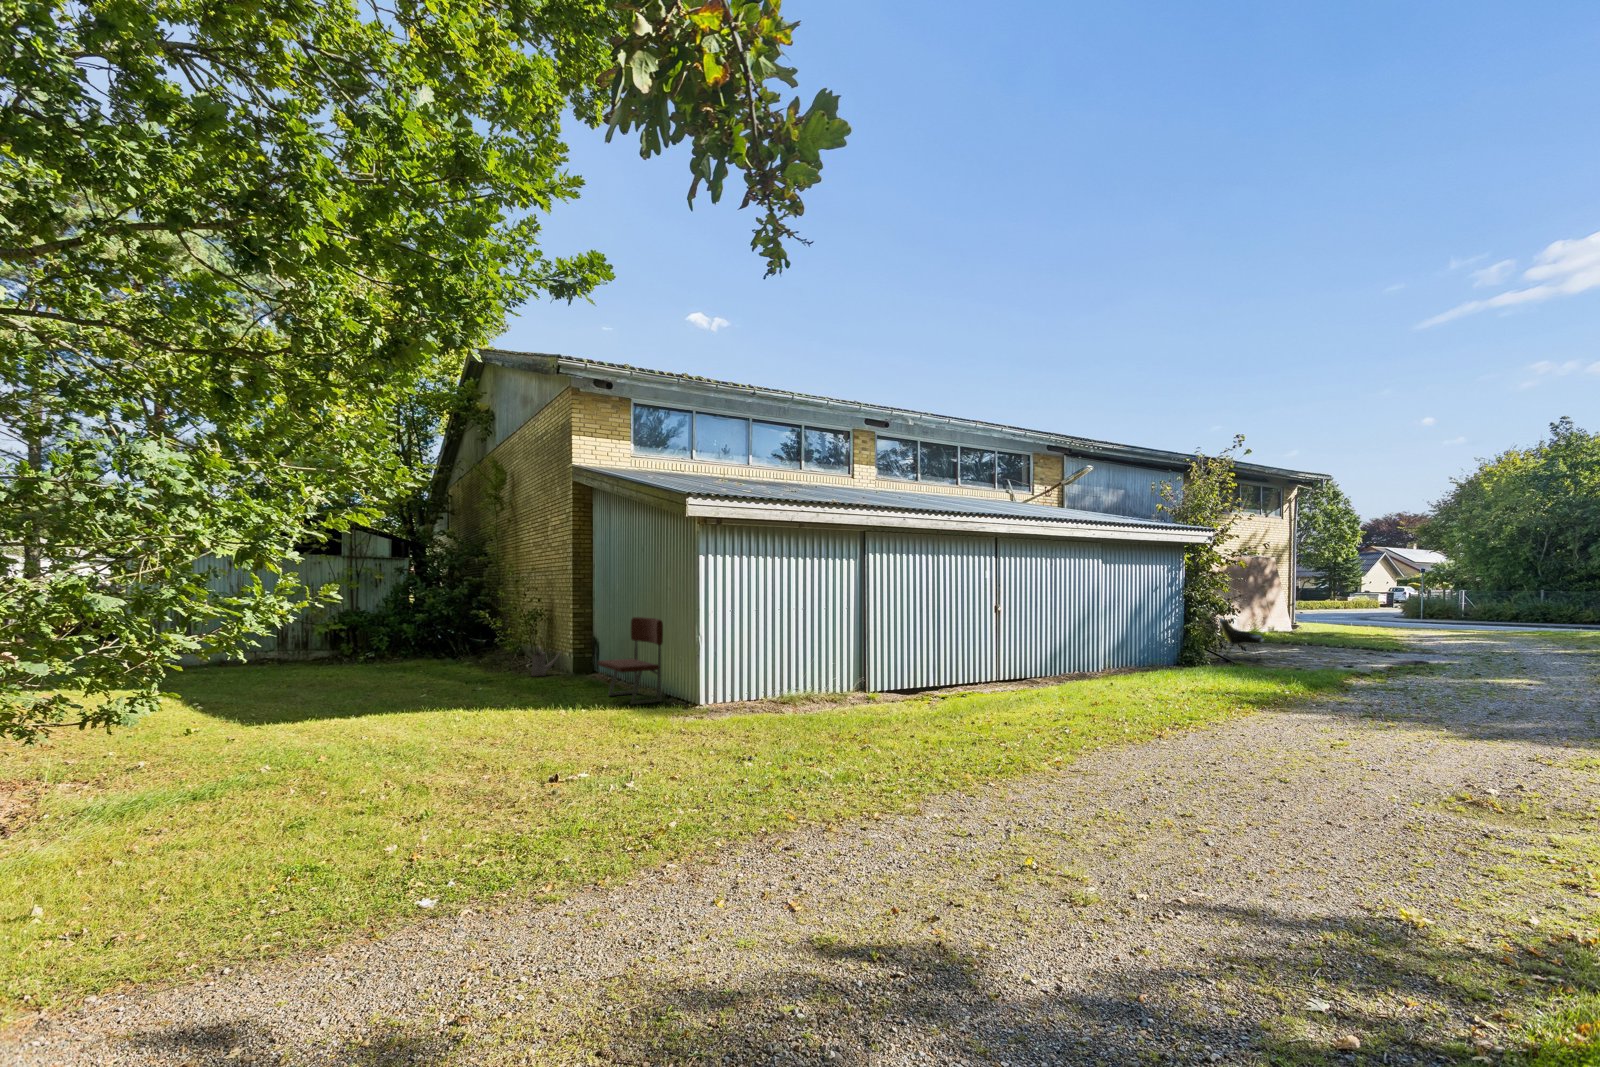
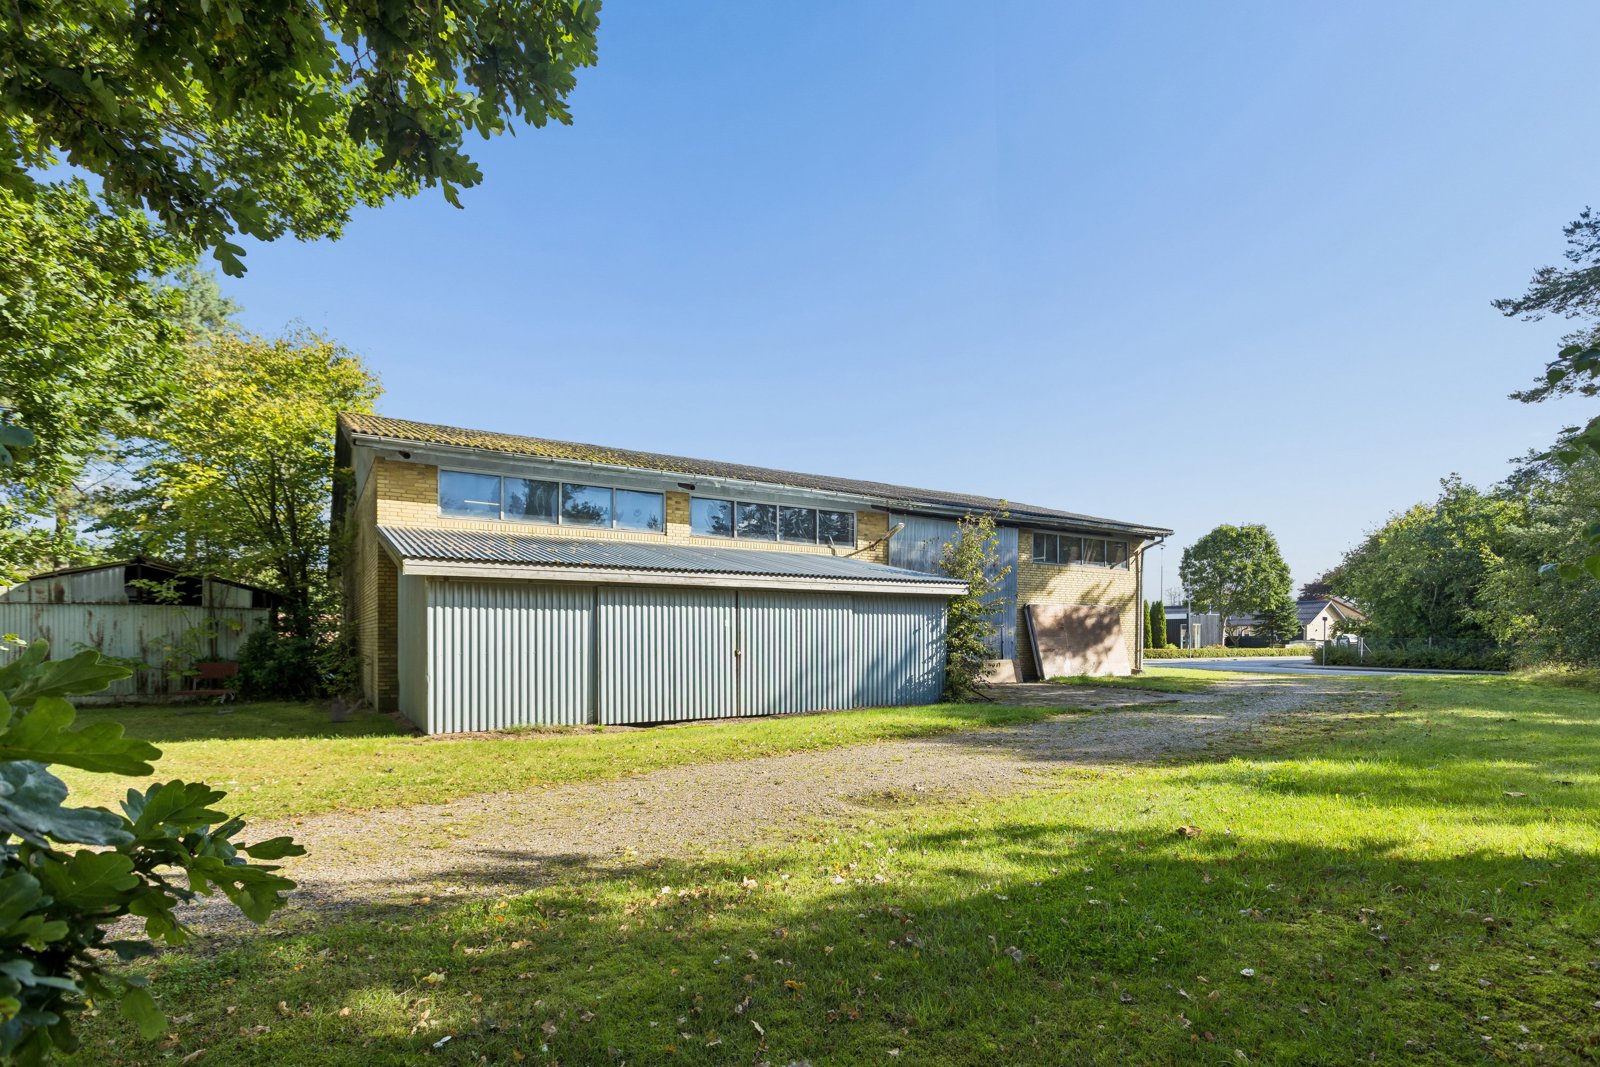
bench: present [598,617,663,705] -> present [172,662,238,715]
lounge chair: present [1220,619,1264,660] -> none [989,659,1028,698]

